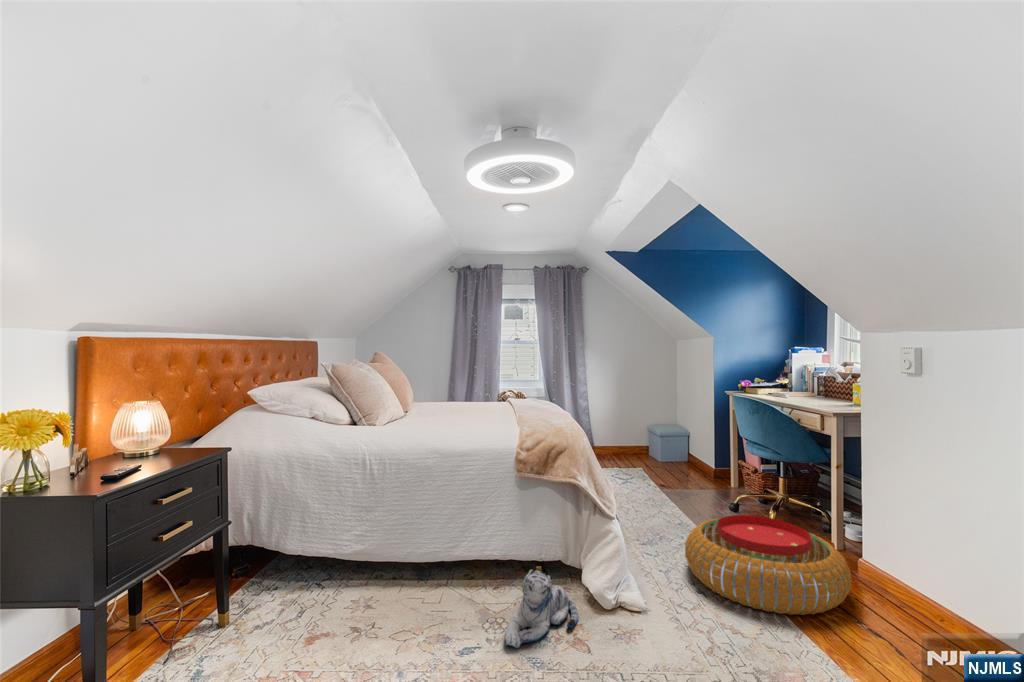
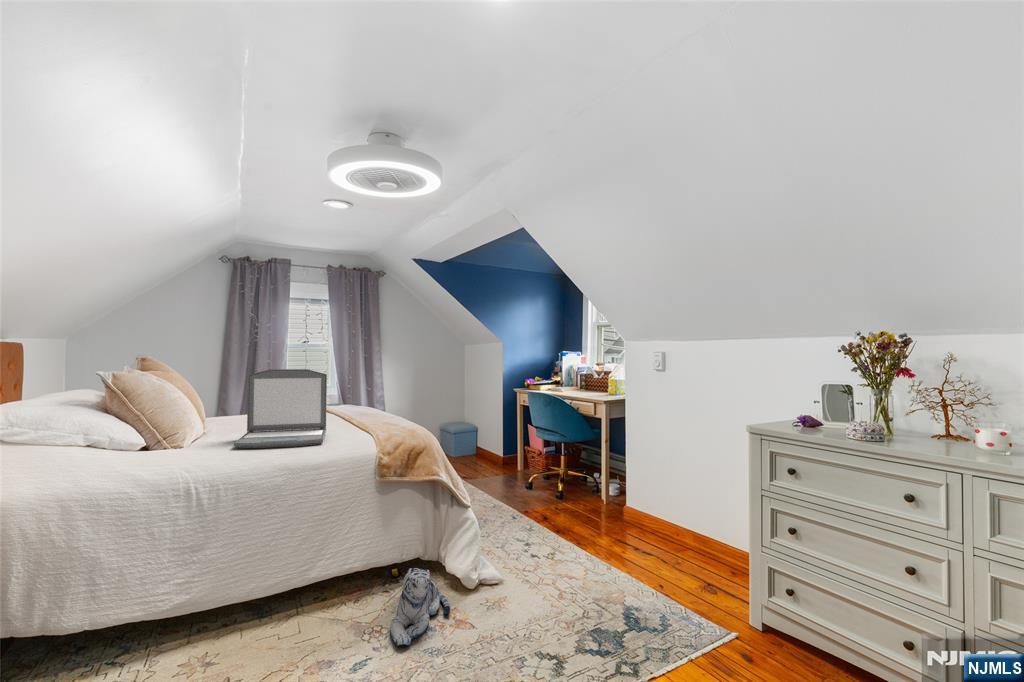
laptop: none [396,362,483,433] -> present [234,369,327,448]
pouf: present [685,515,851,615] -> none [514,488,633,561]

